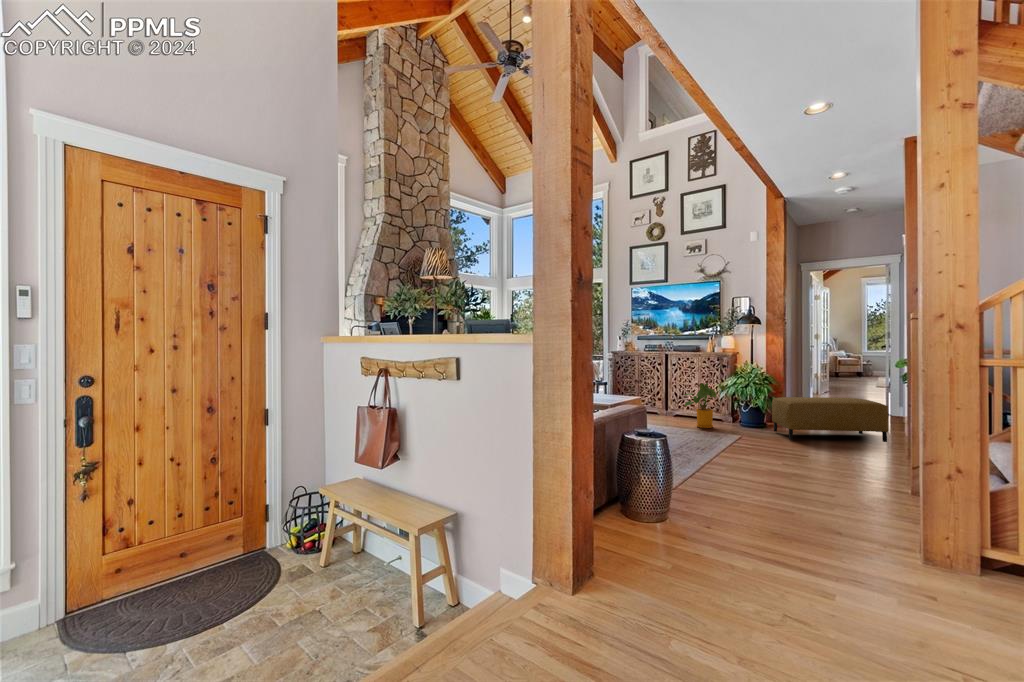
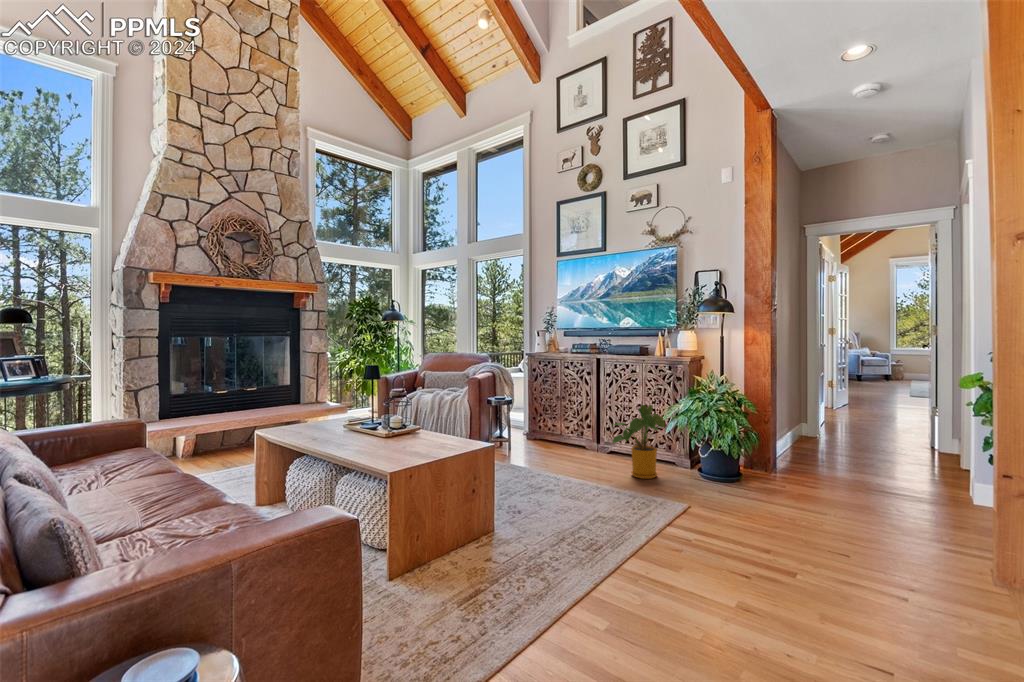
ottoman: present [772,397,888,442] -> none [747,434,948,523]

